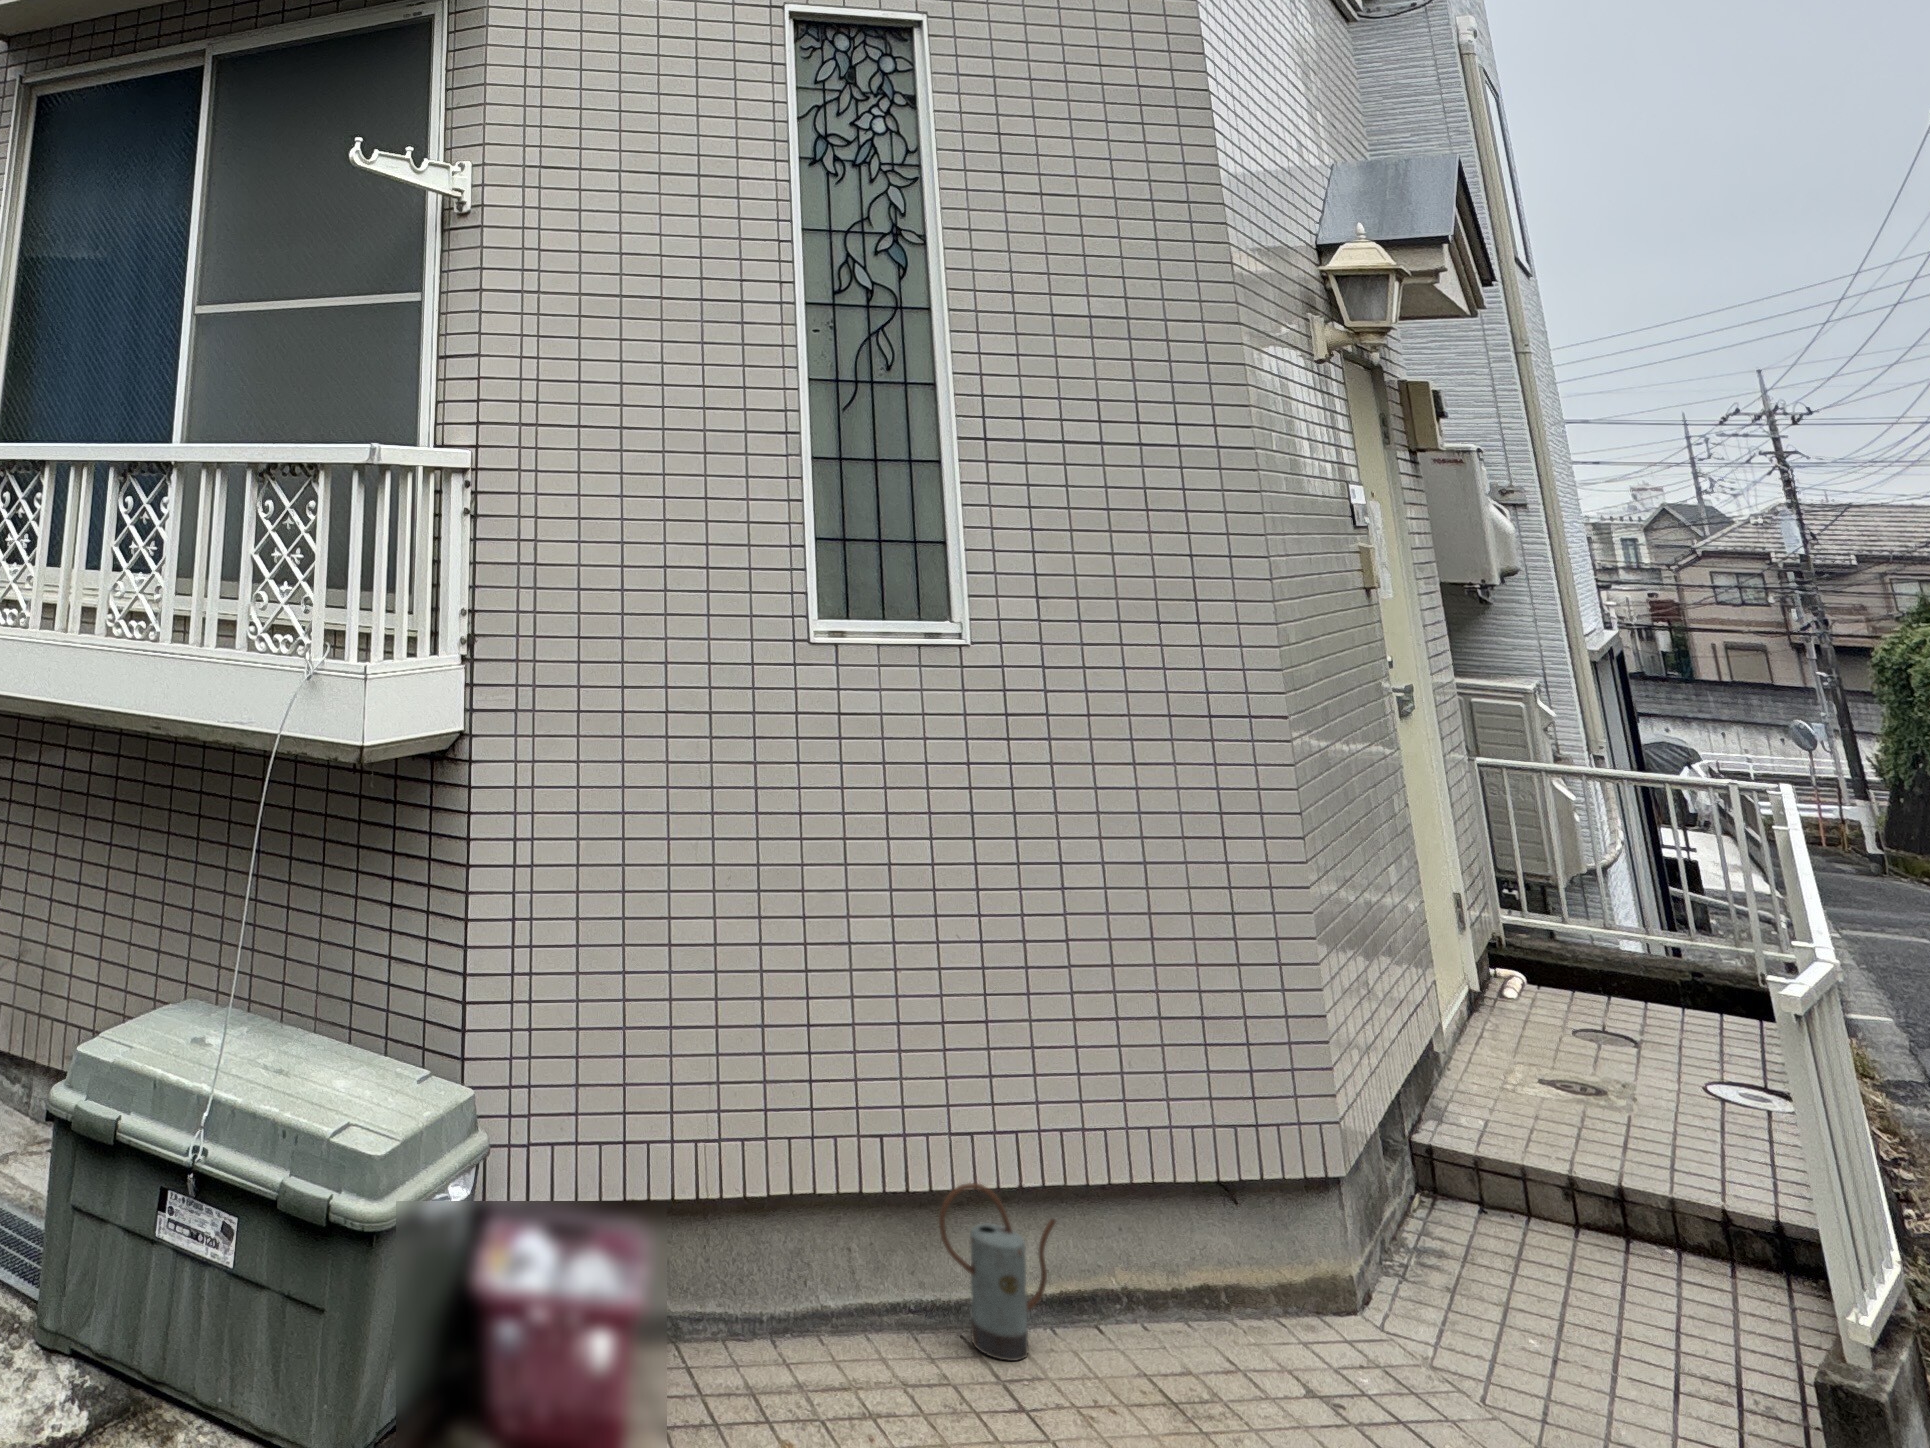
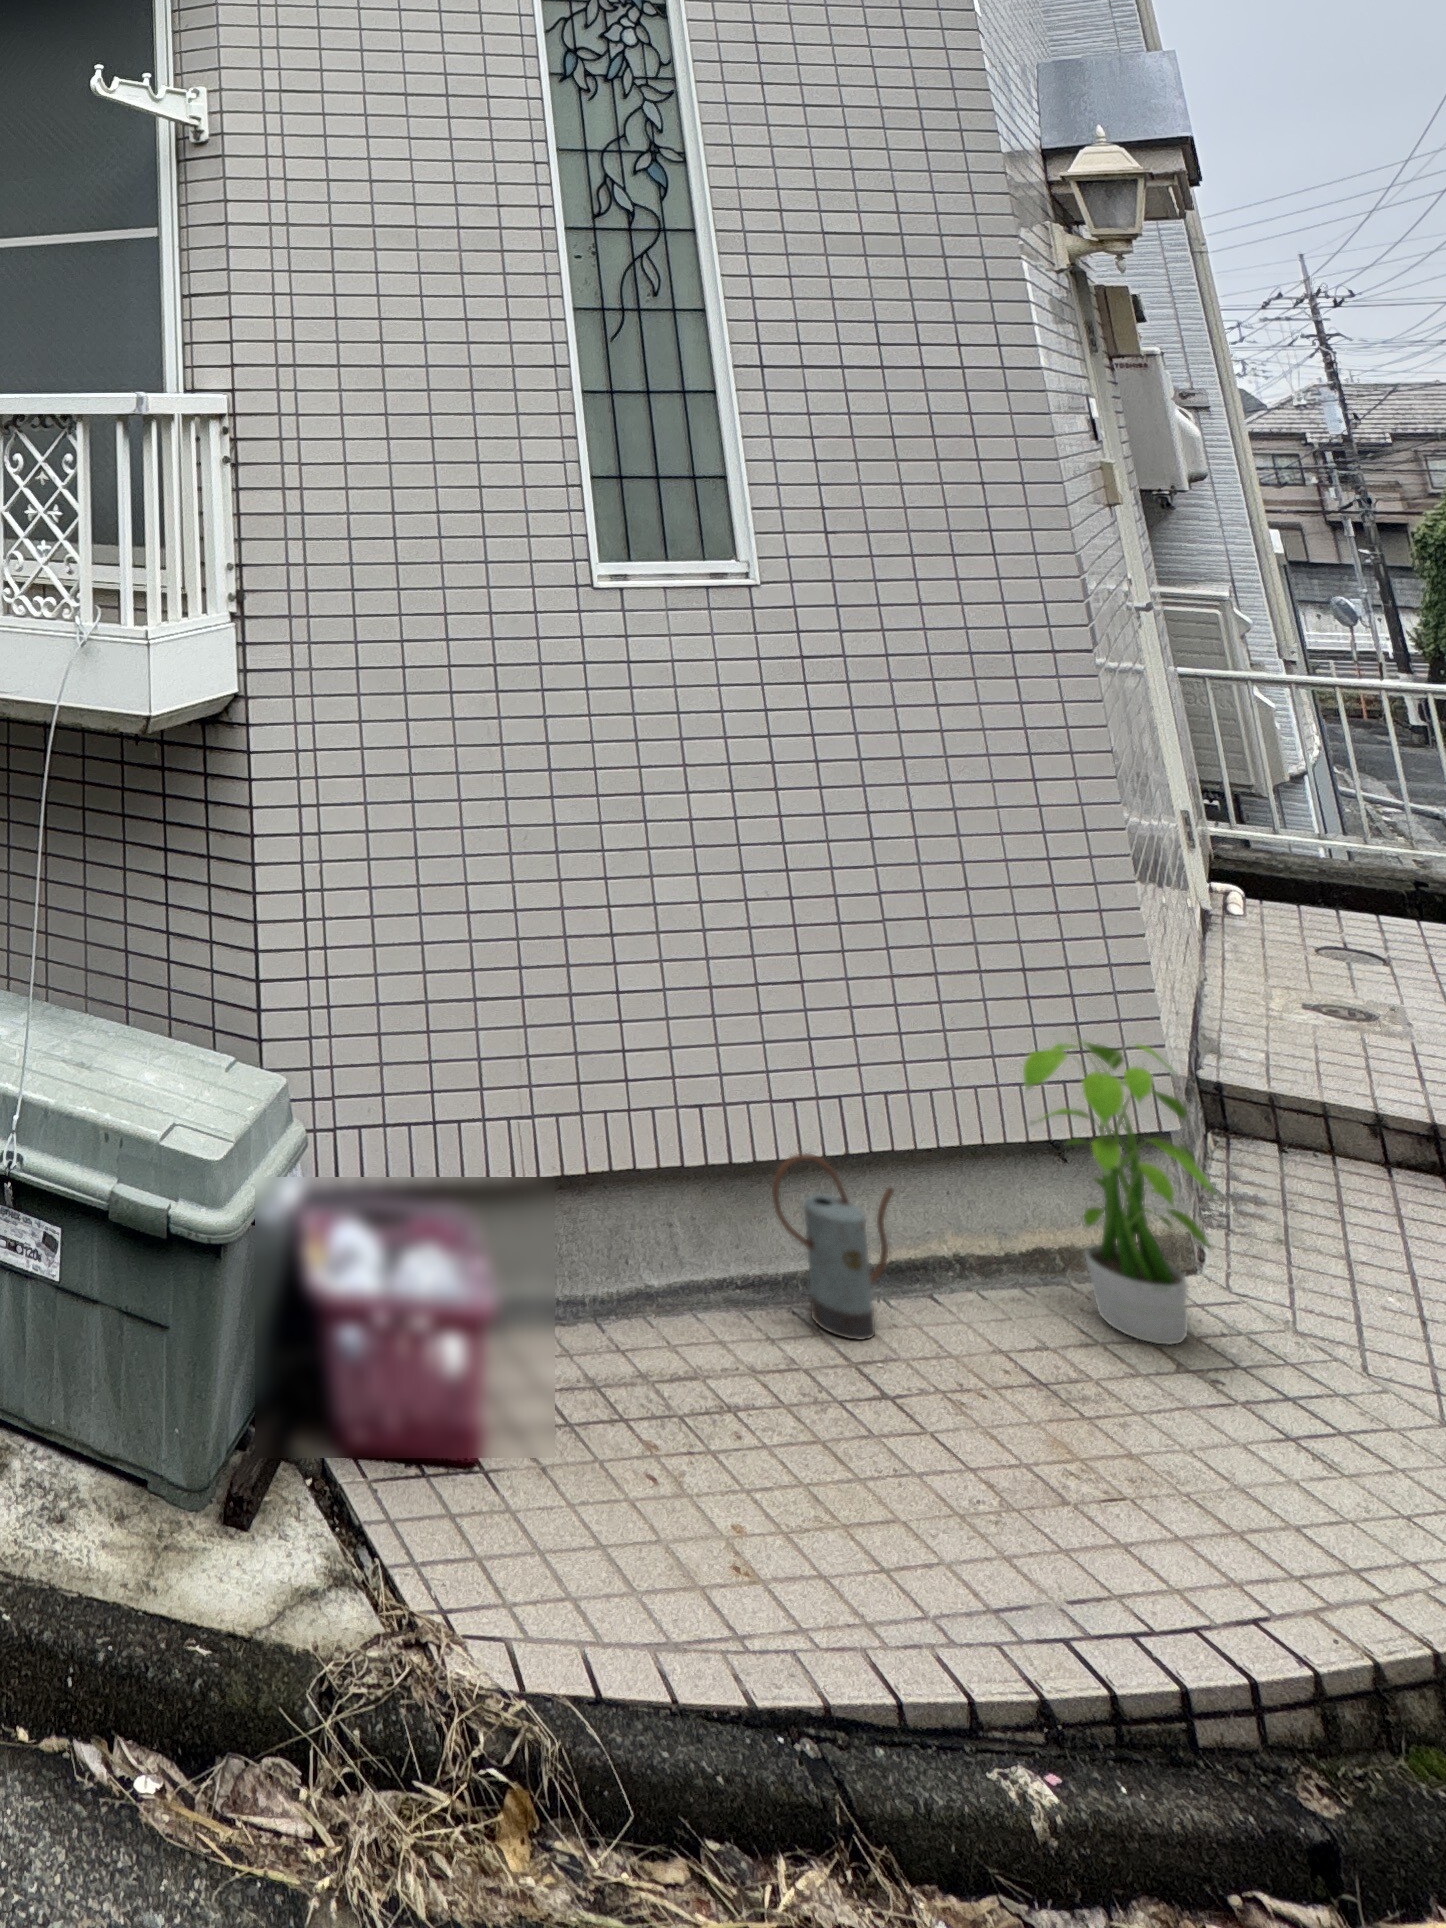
potted plant: none [1184,1070,1353,1375] -> present [1023,1029,1216,1345]

